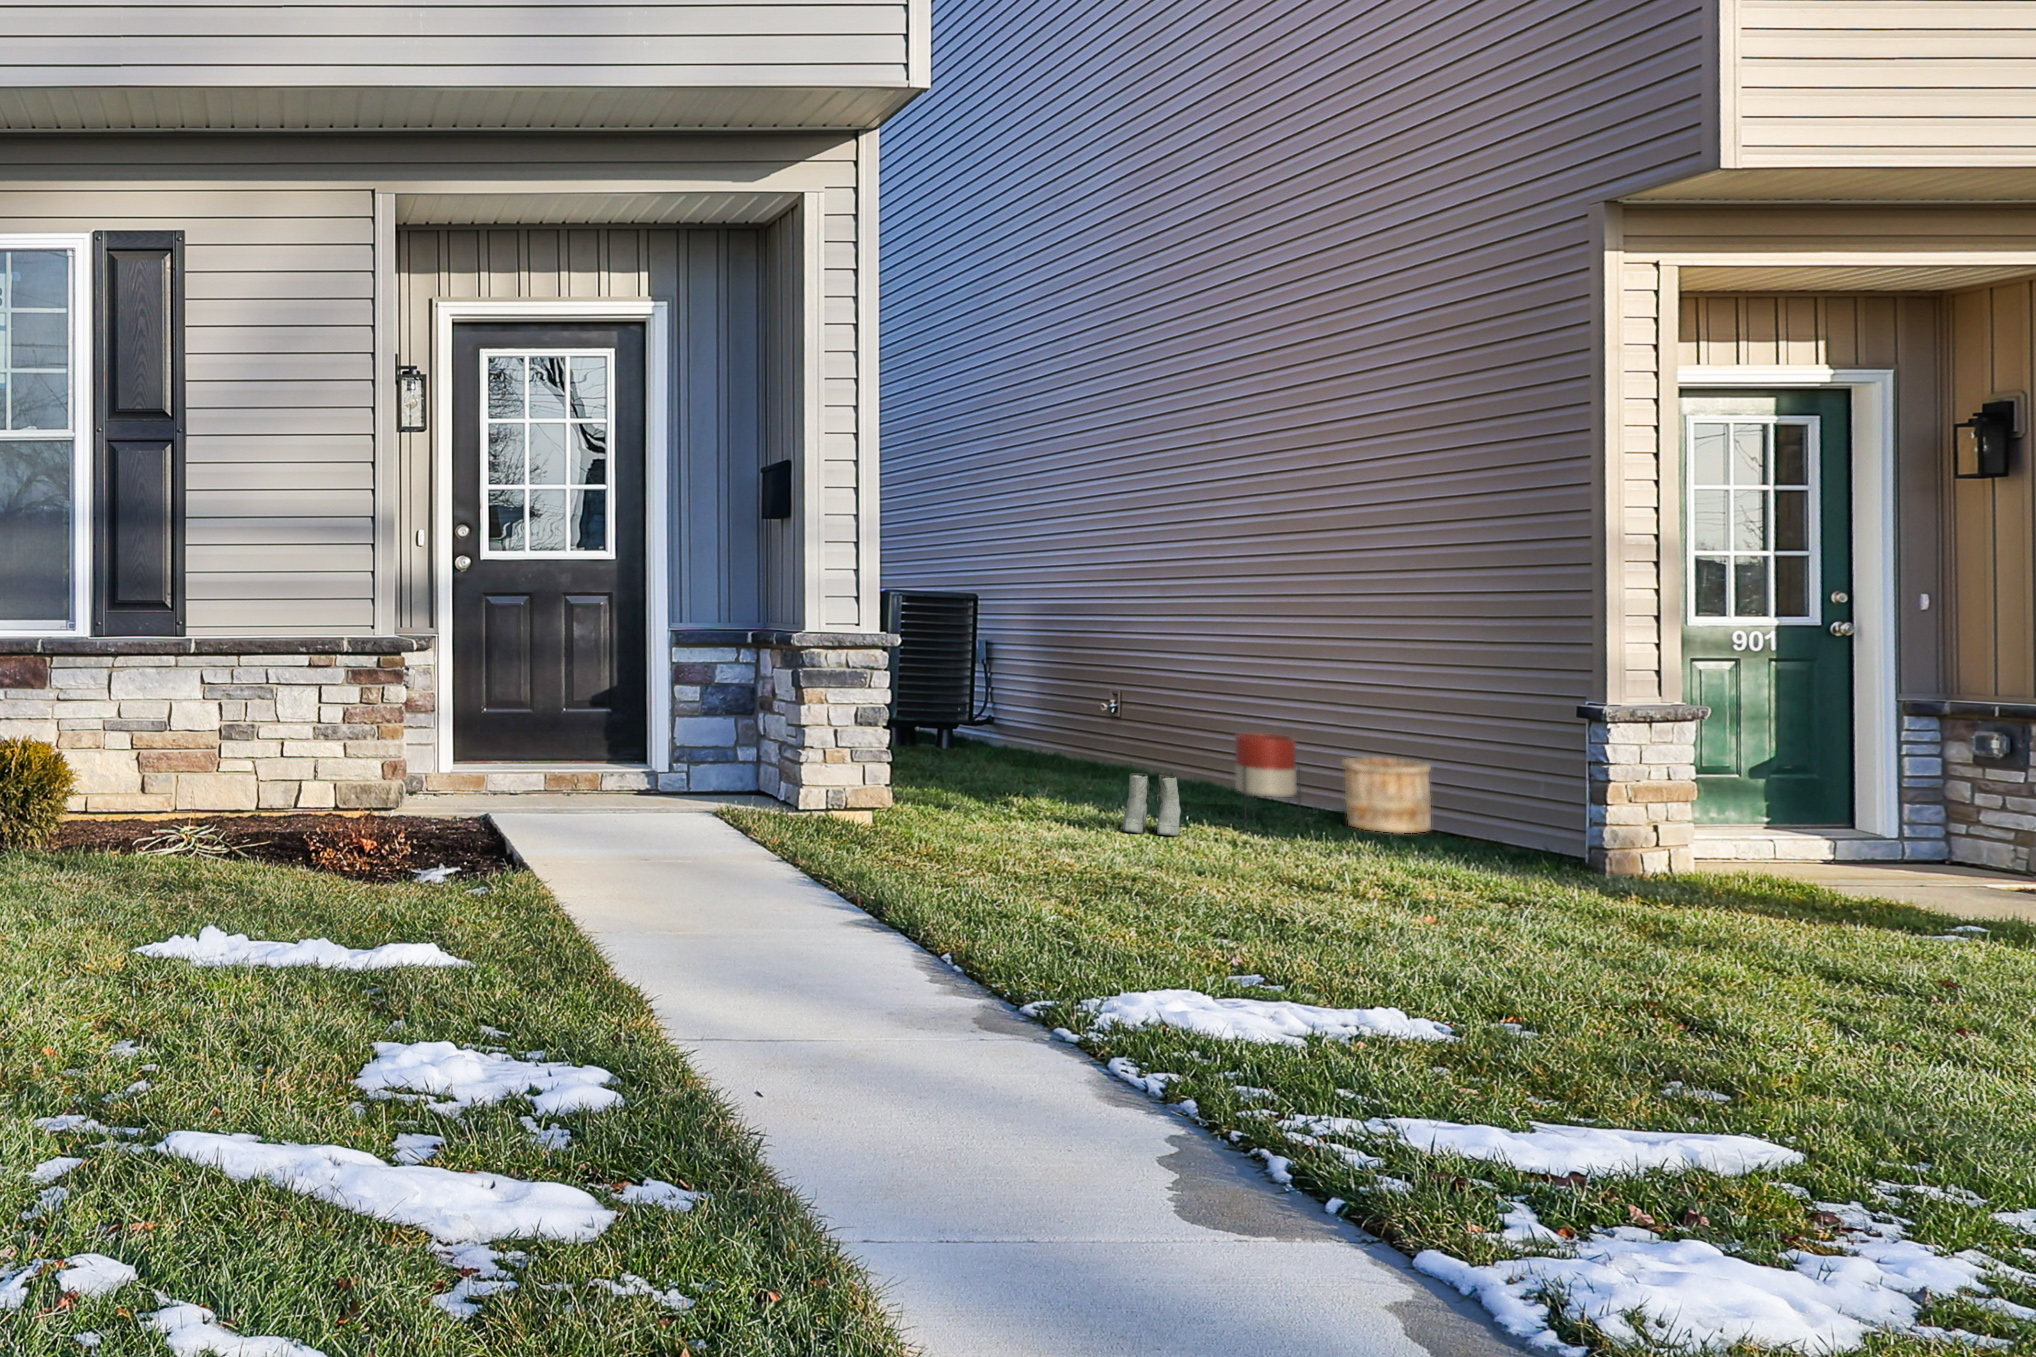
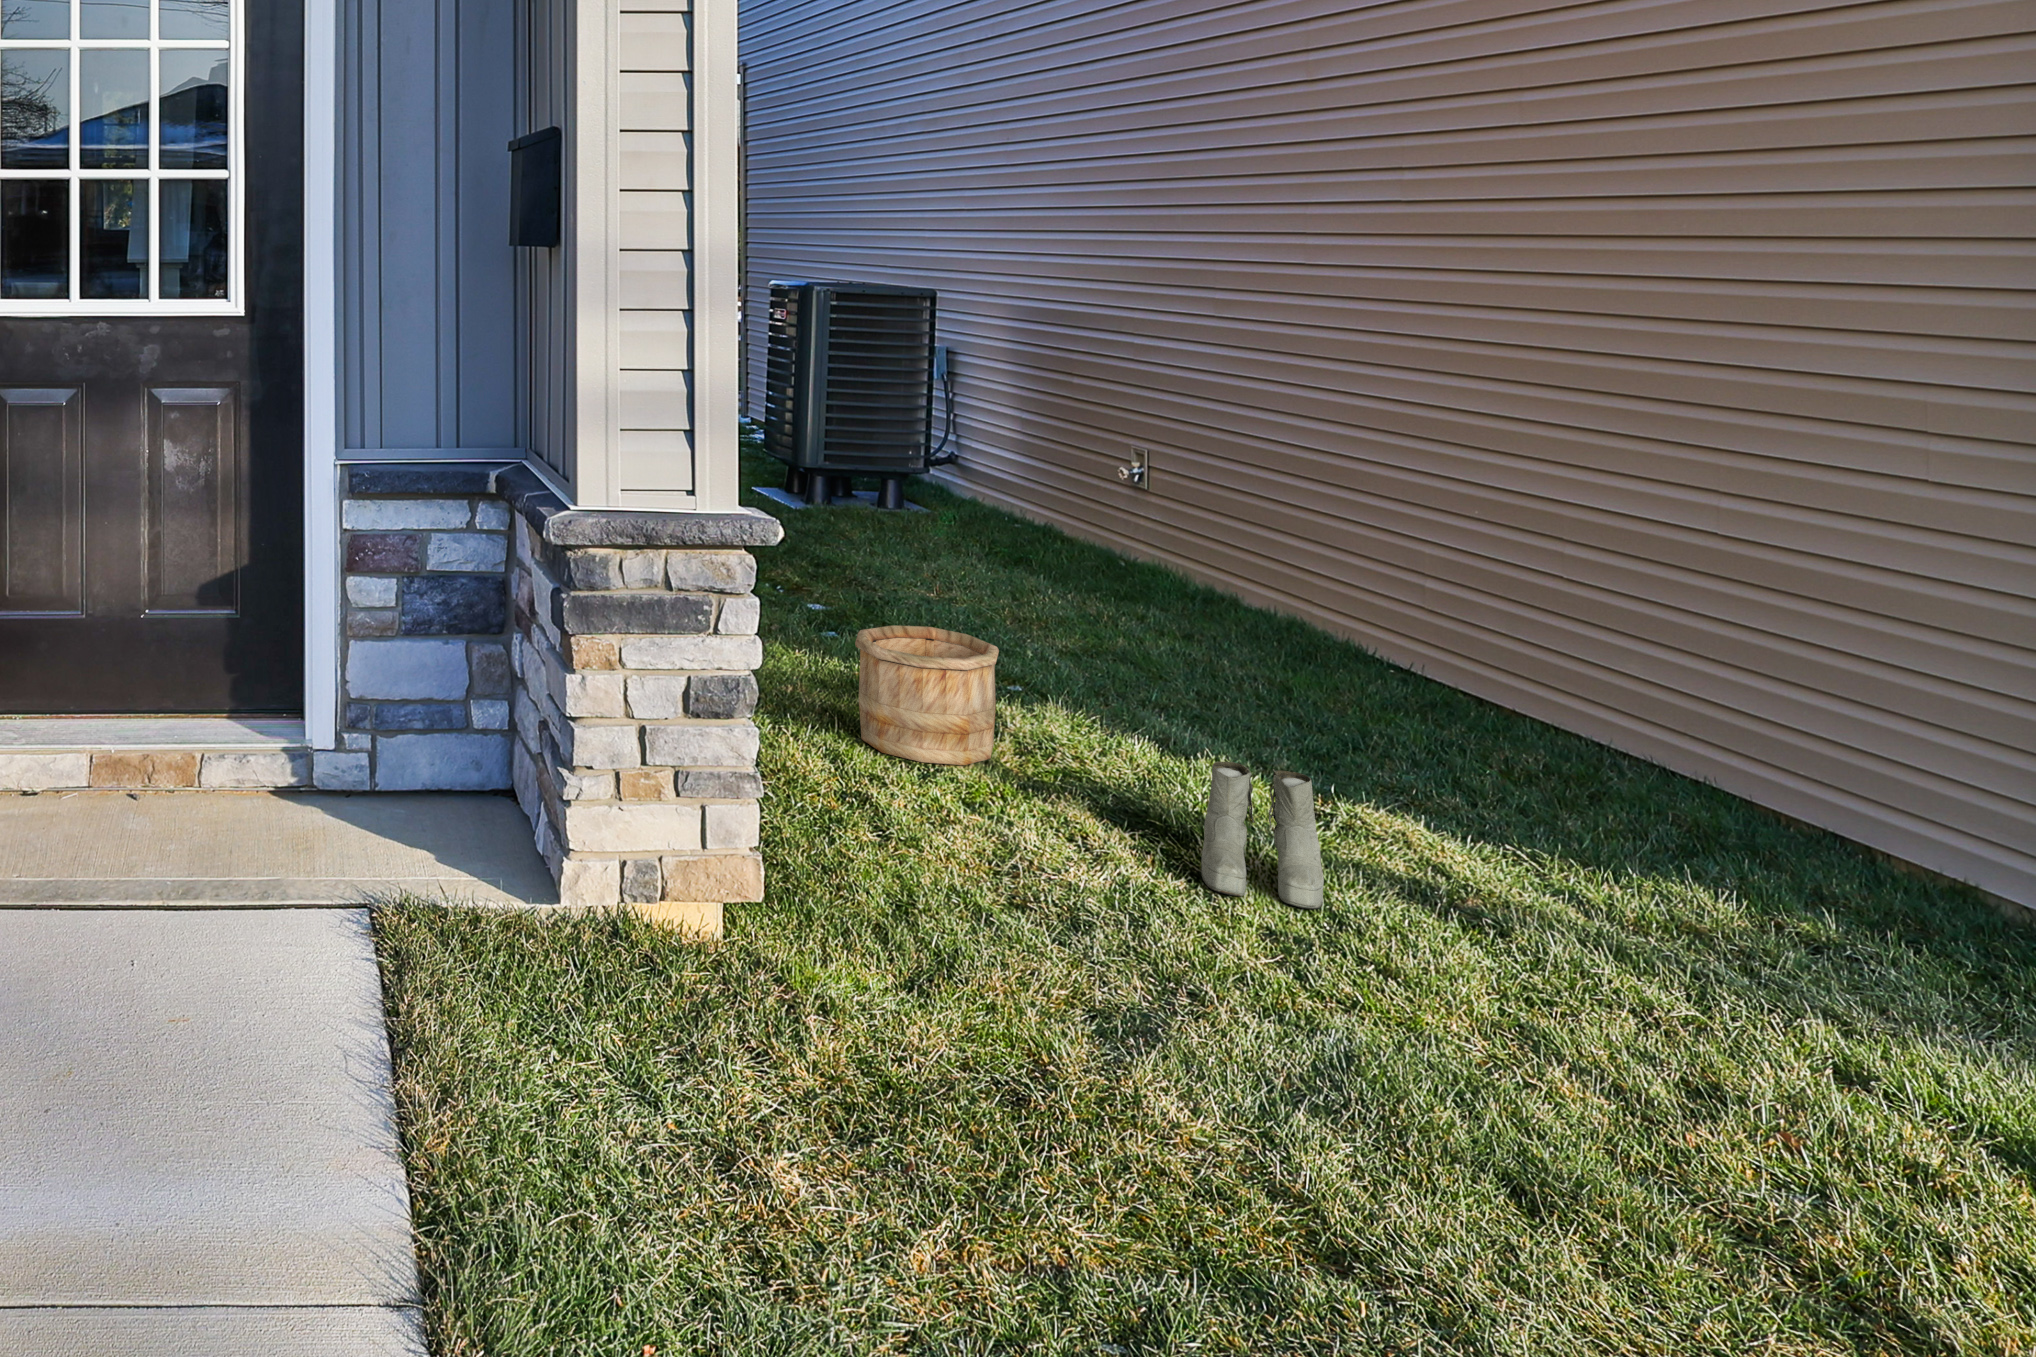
planter: present [1235,733,1300,817] -> none [1353,650,1488,832]
wooden bucket: present [1341,757,1431,833] -> present [855,625,999,765]

